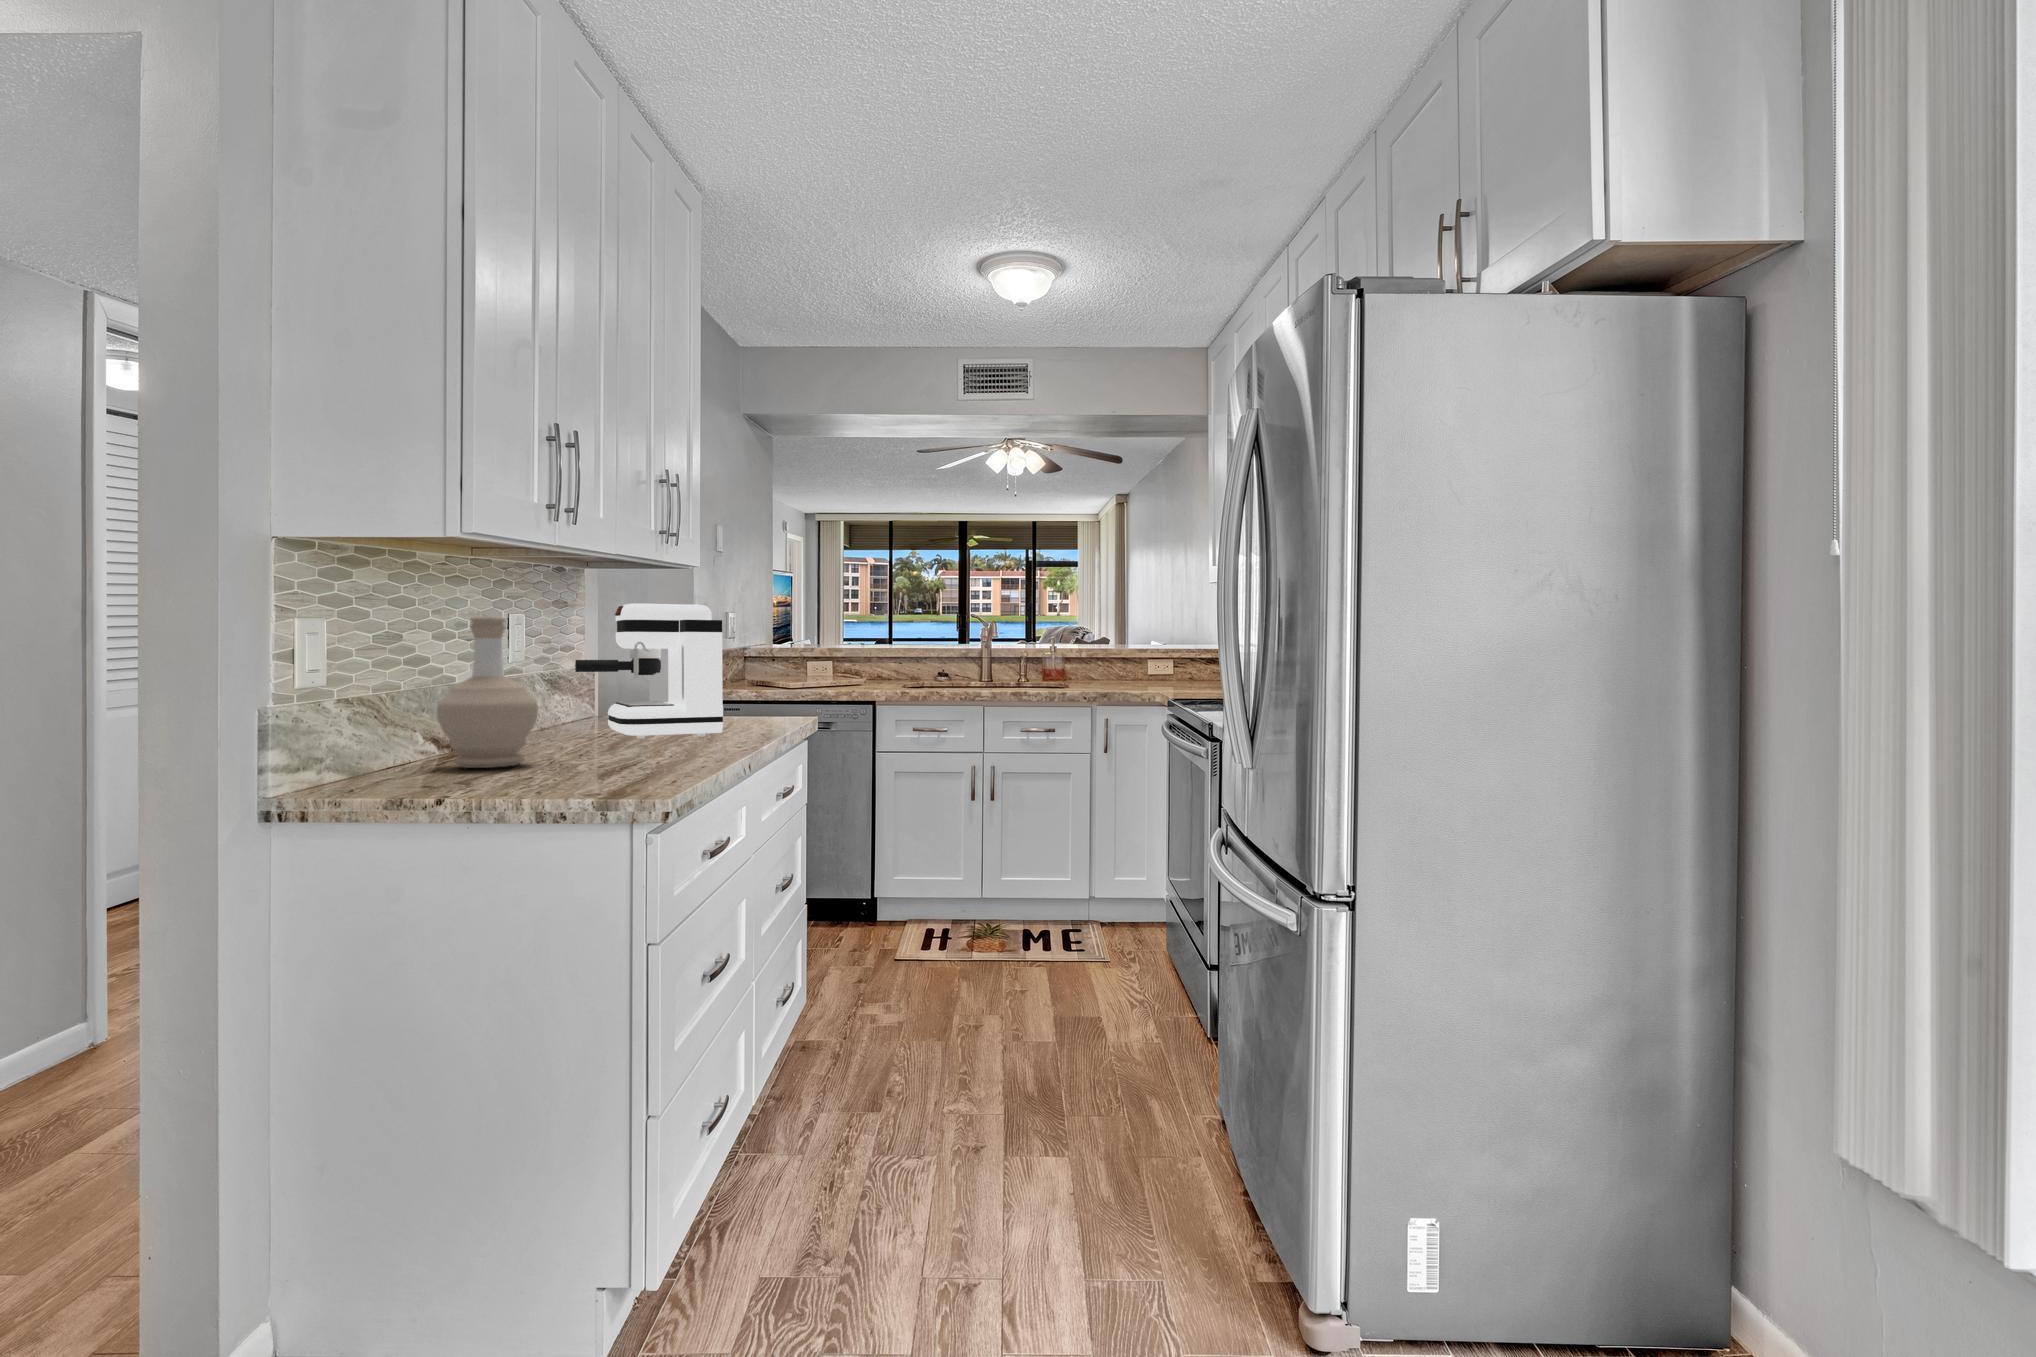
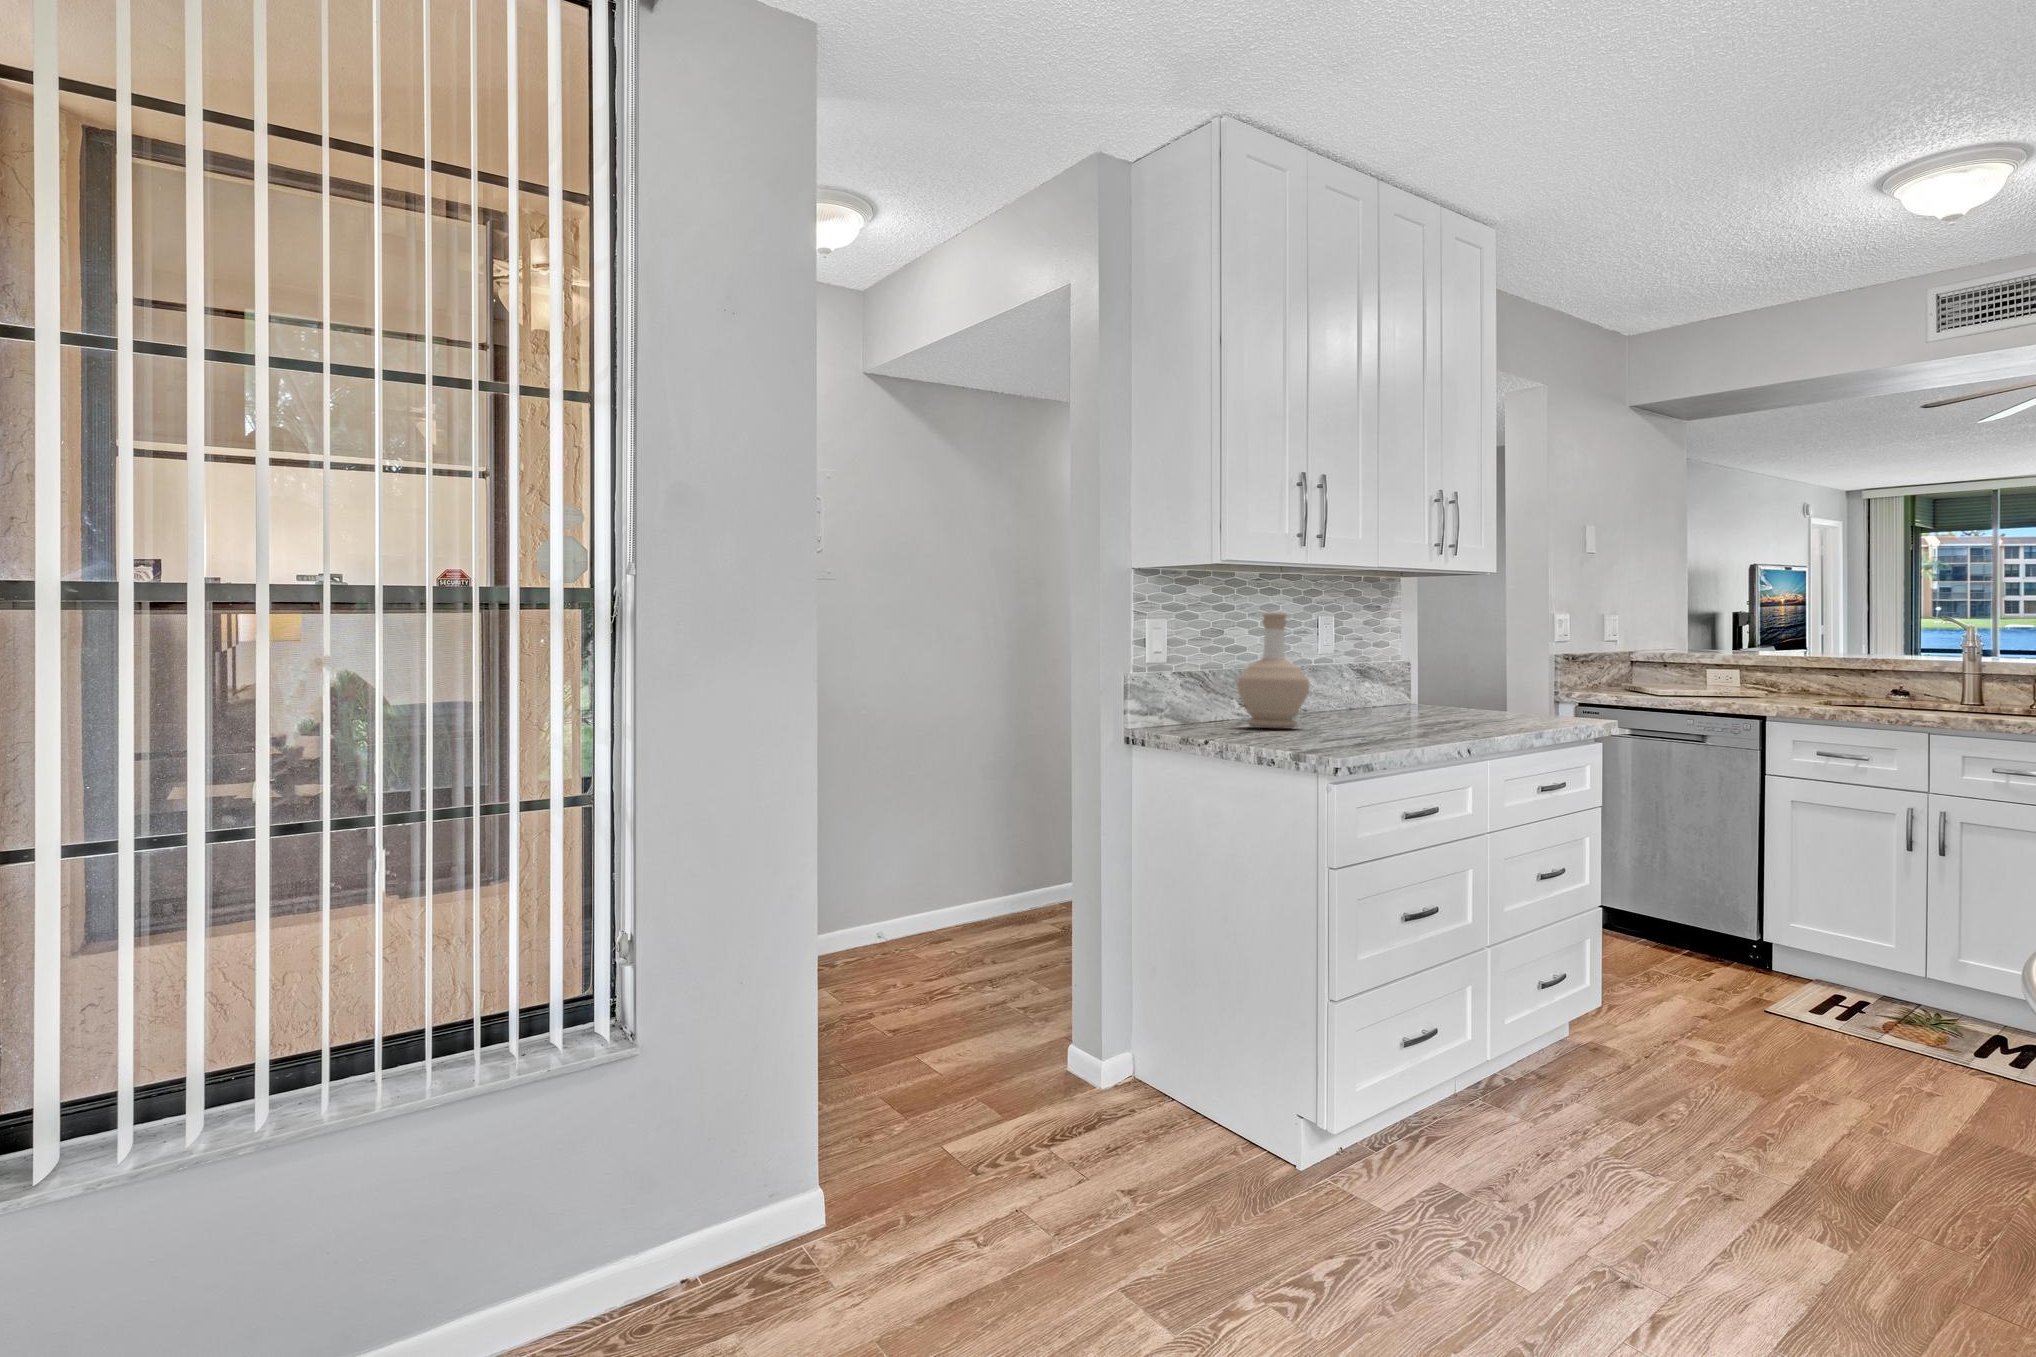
coffee maker: present [575,603,723,739] -> none [1382,604,1508,726]

